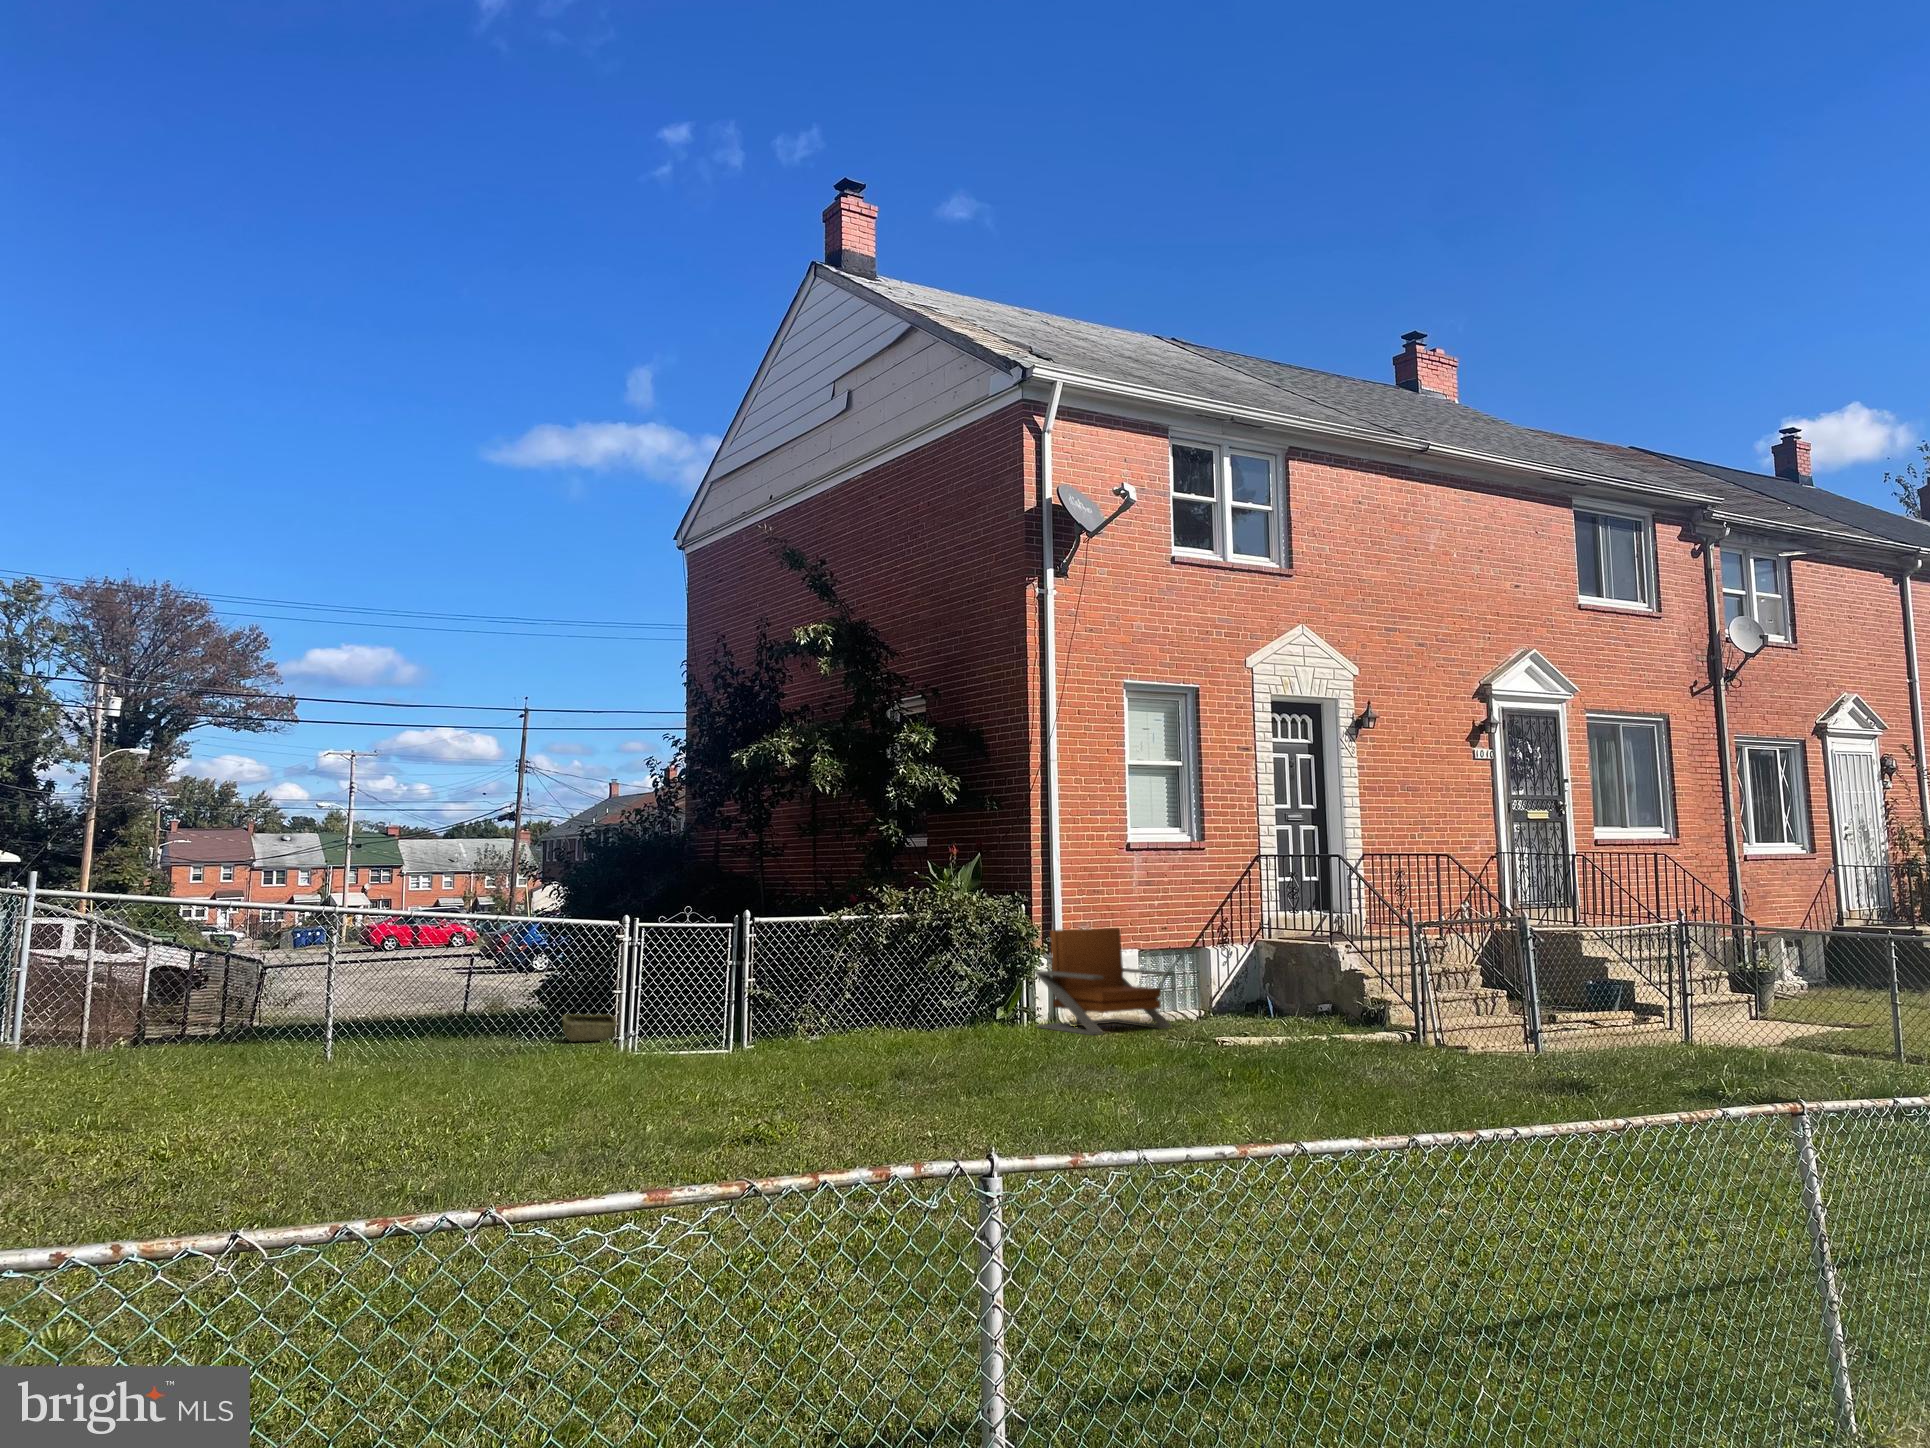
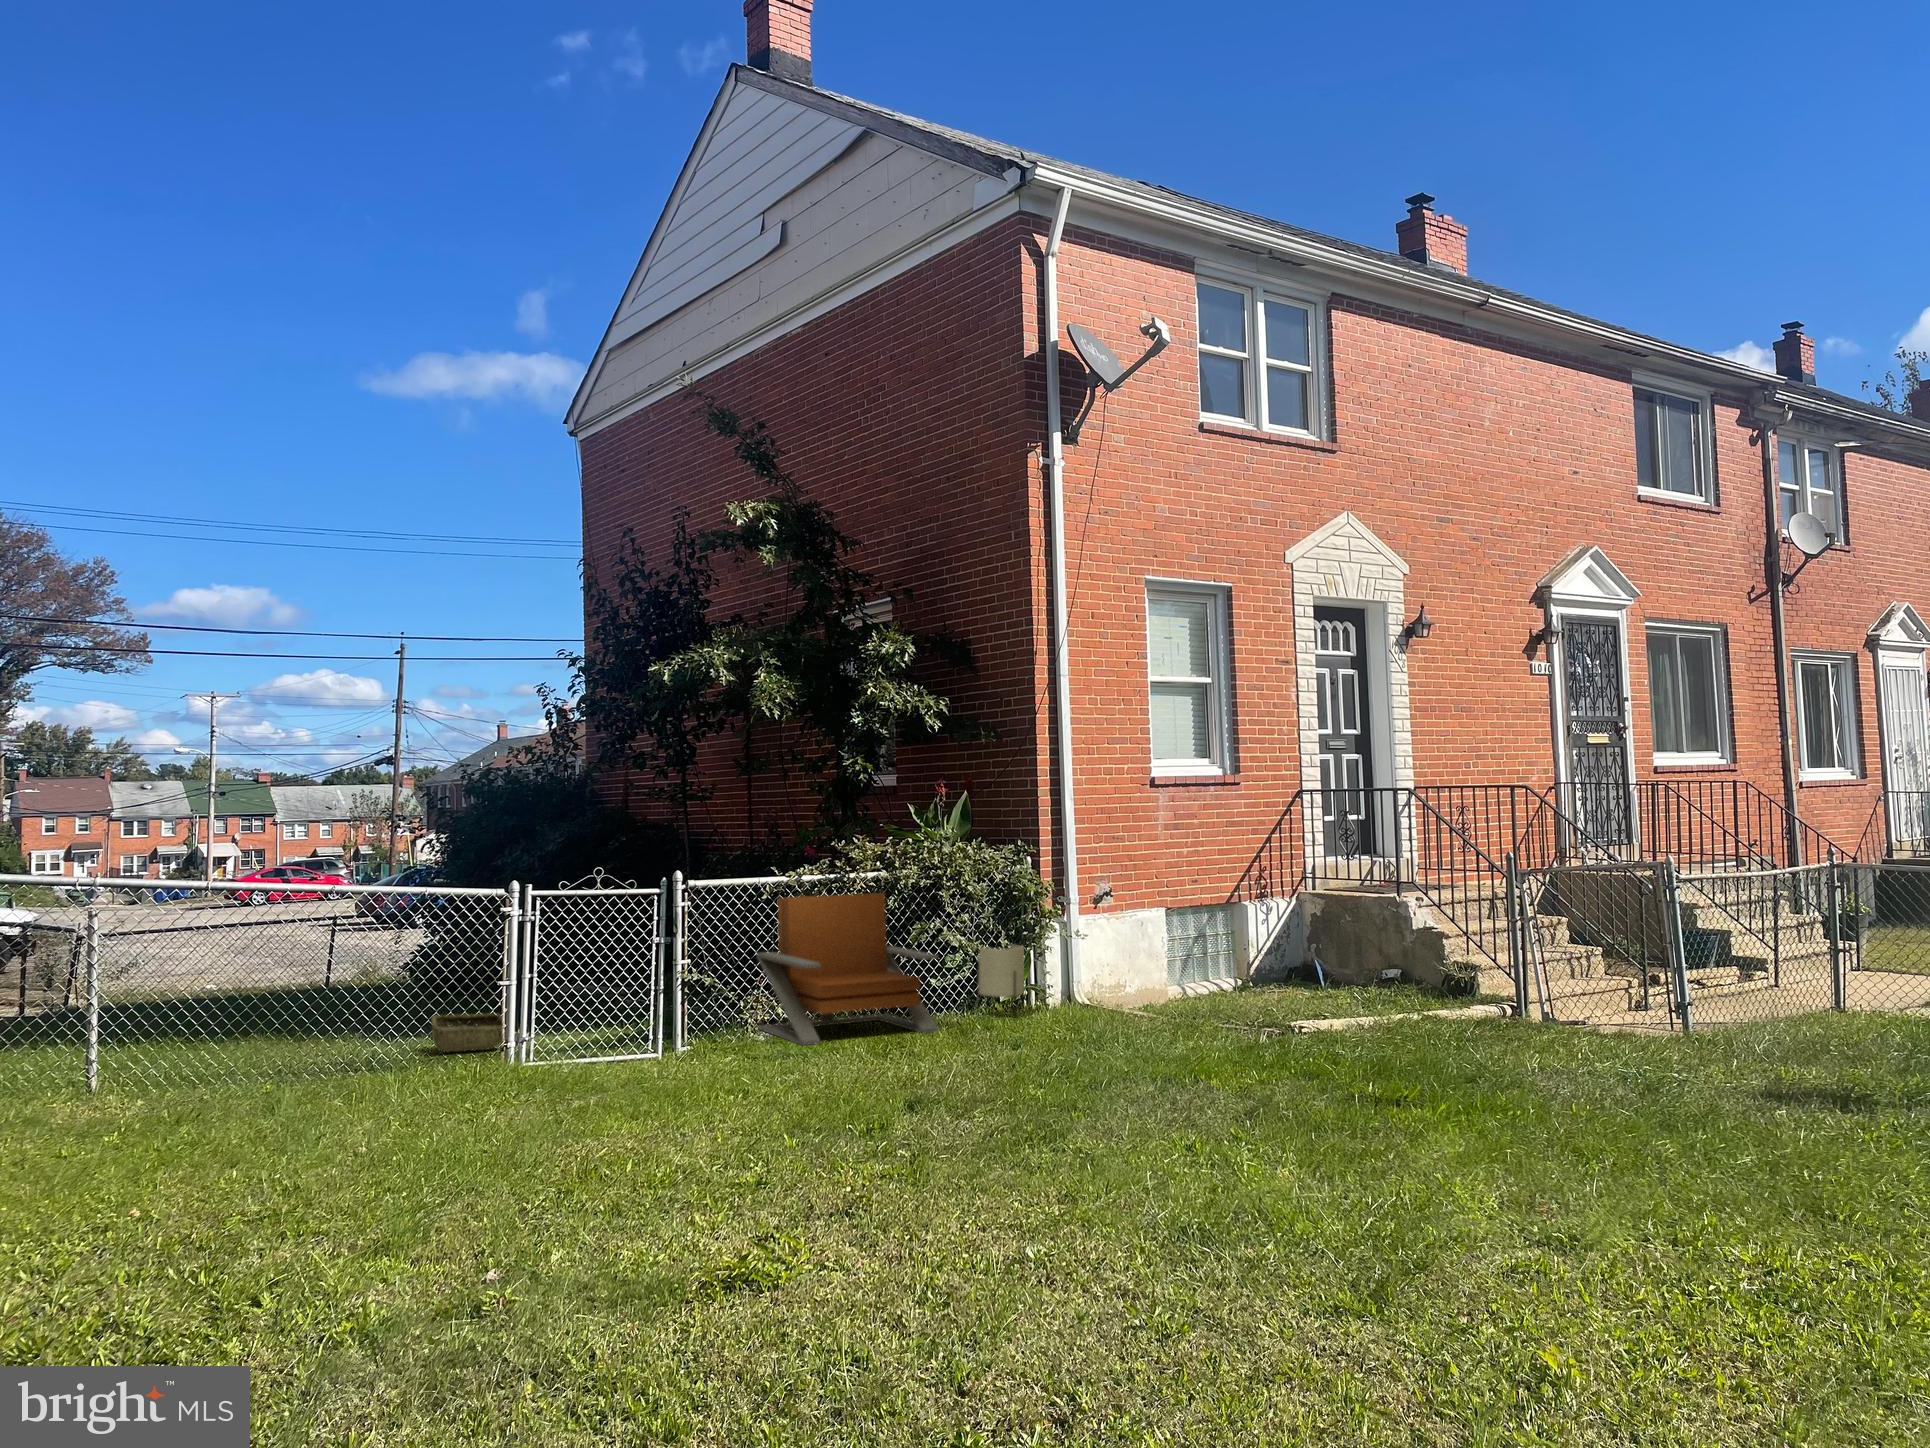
lounge chair: present [1035,928,1172,1035] -> present [756,893,939,1045]
planter: none [978,973,1015,1031] -> present [977,945,1024,1014]

